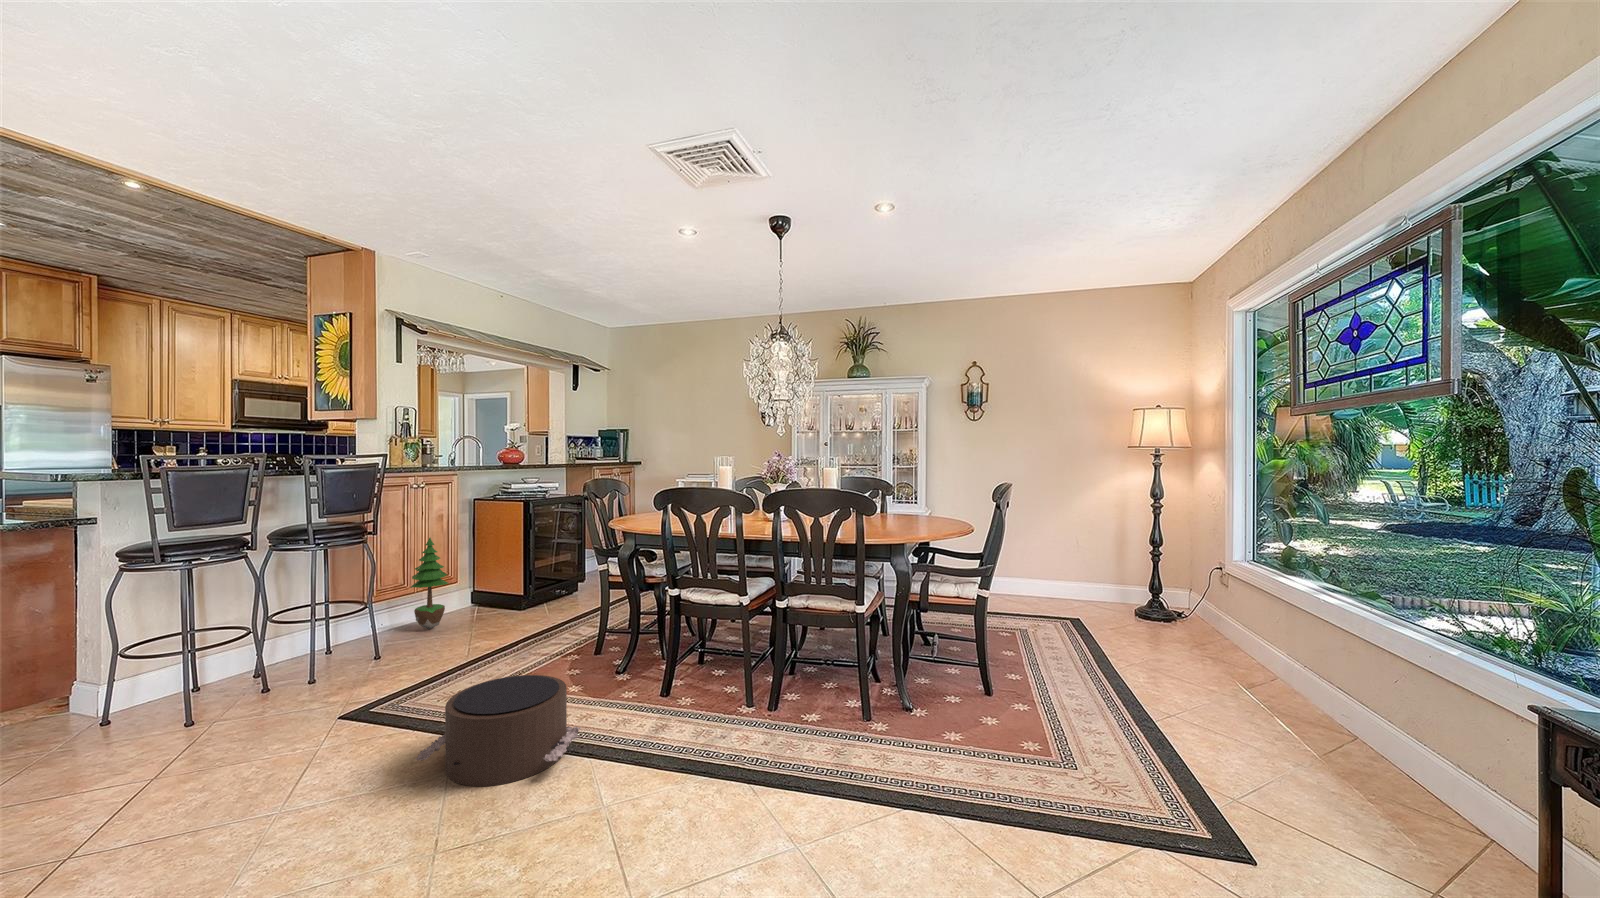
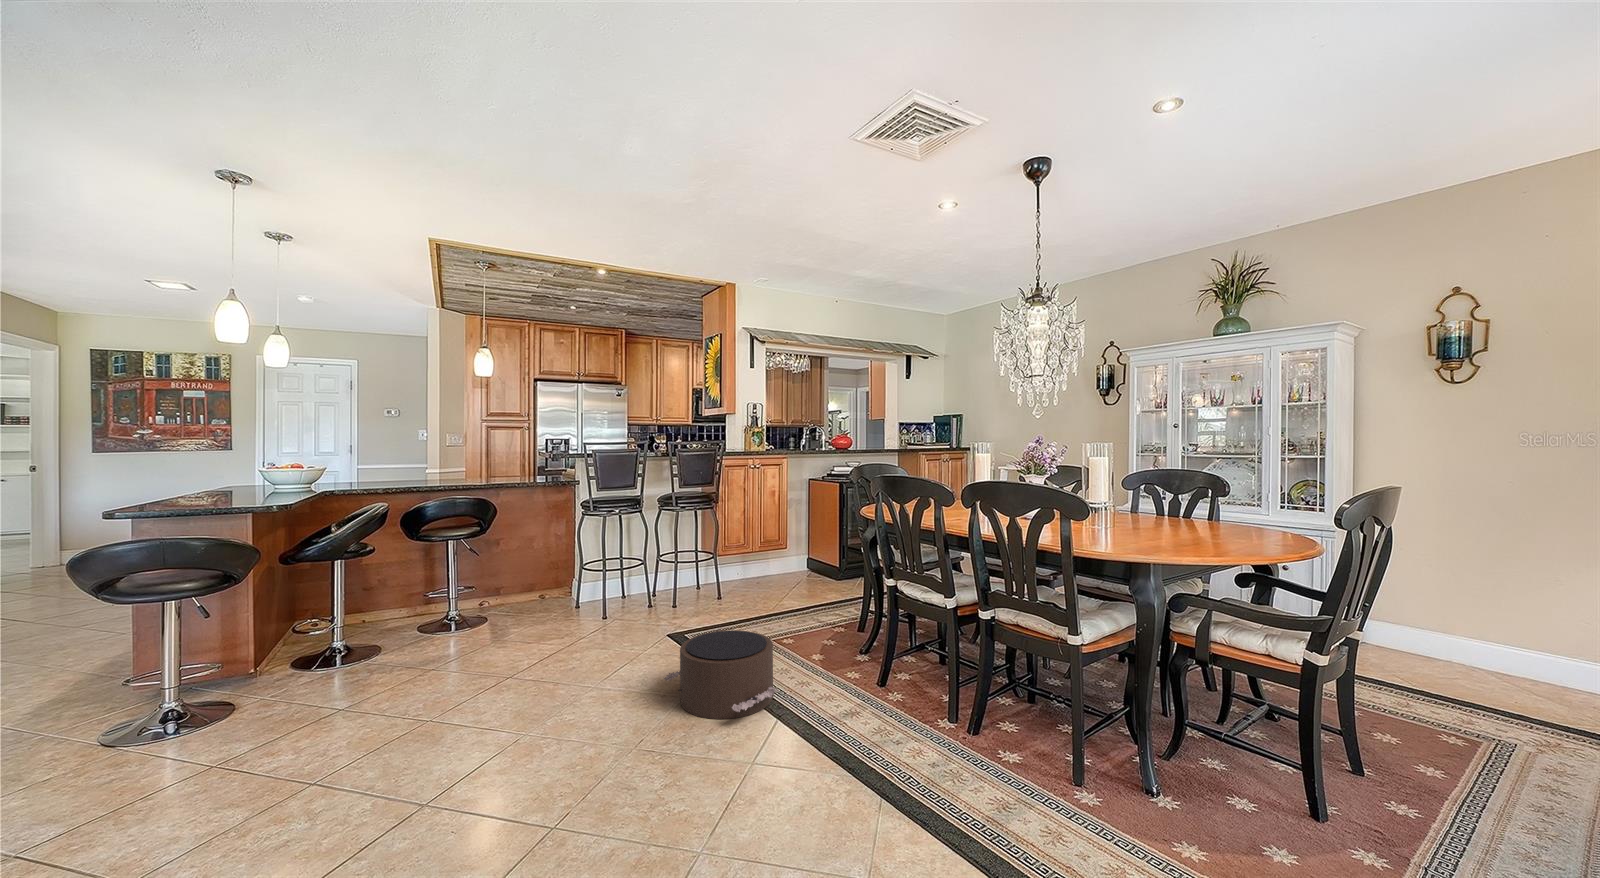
potted tree: present [411,538,448,630] -> none [754,508,781,583]

